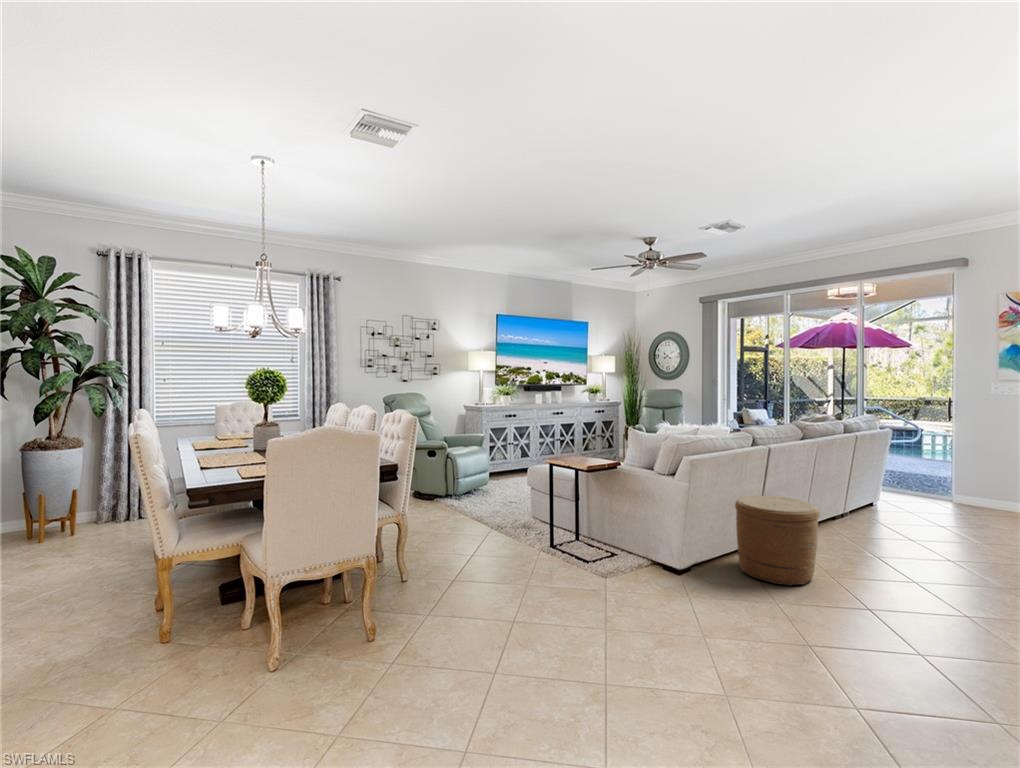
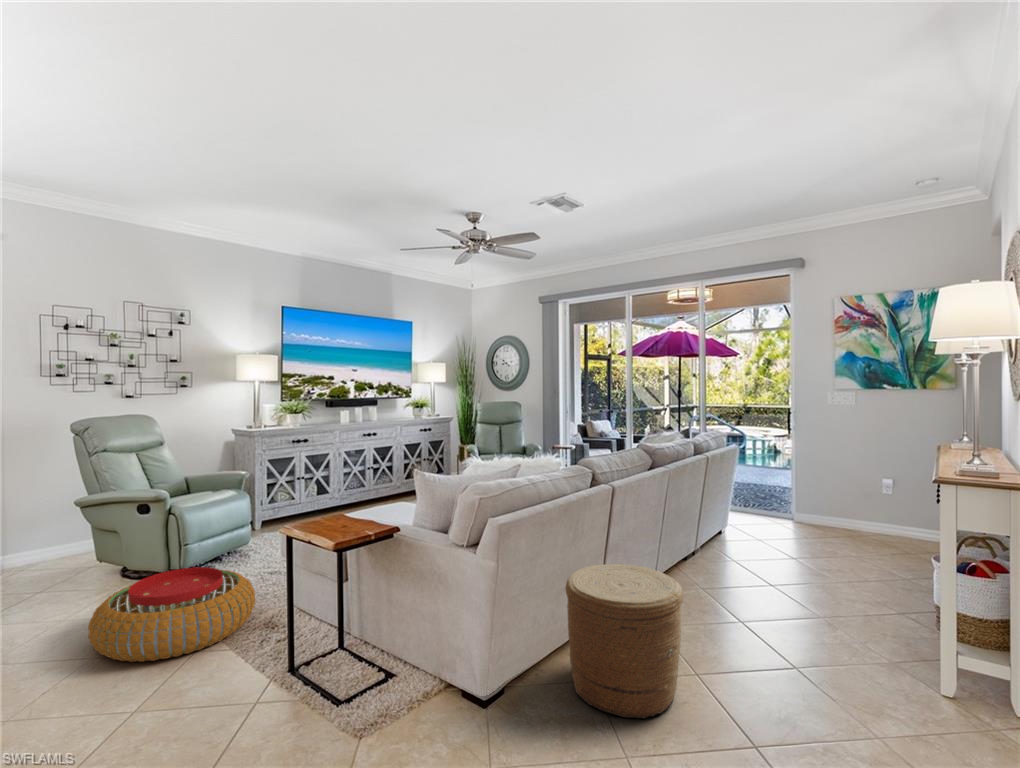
pouf: none [430,489,517,536] -> present [88,567,255,662]

